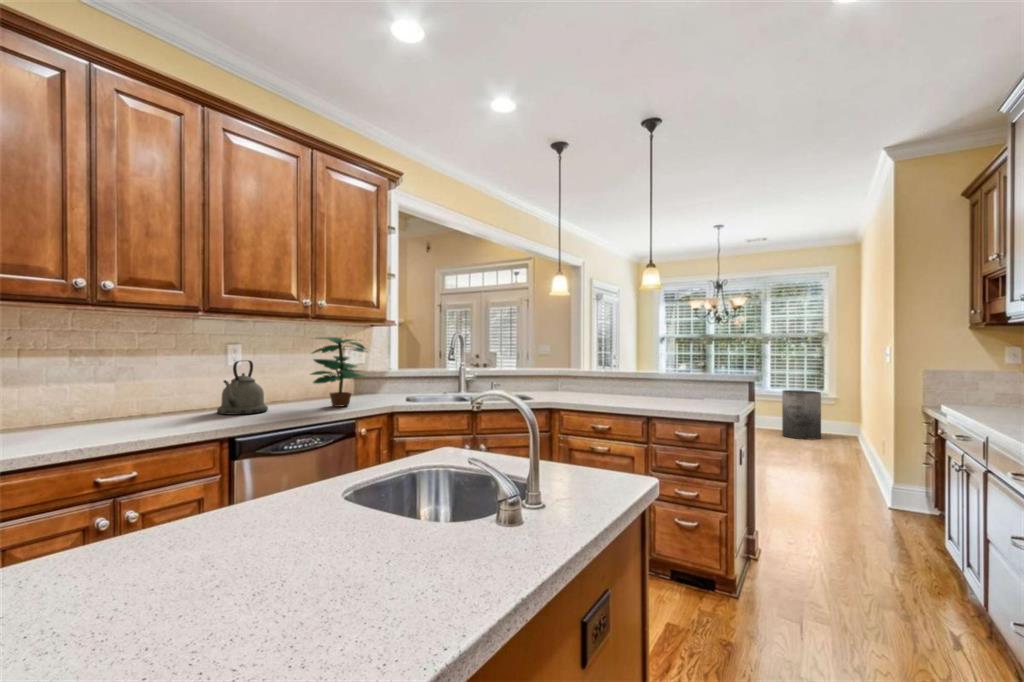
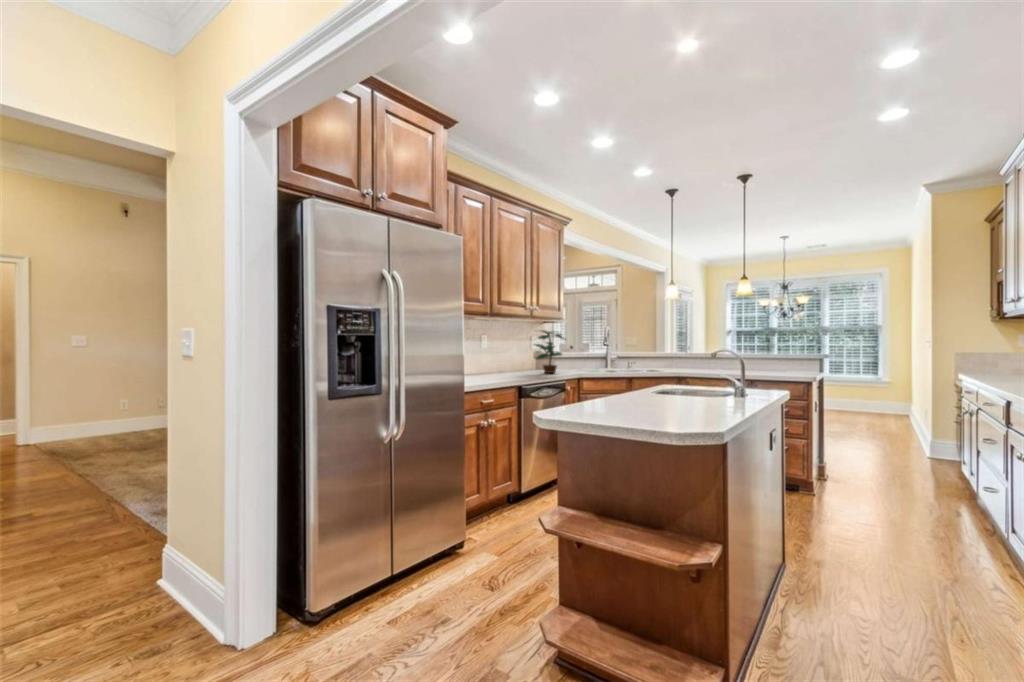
kettle: present [217,360,268,415] -> none [488,344,515,376]
trash can: present [782,390,821,440] -> none [840,374,875,414]

